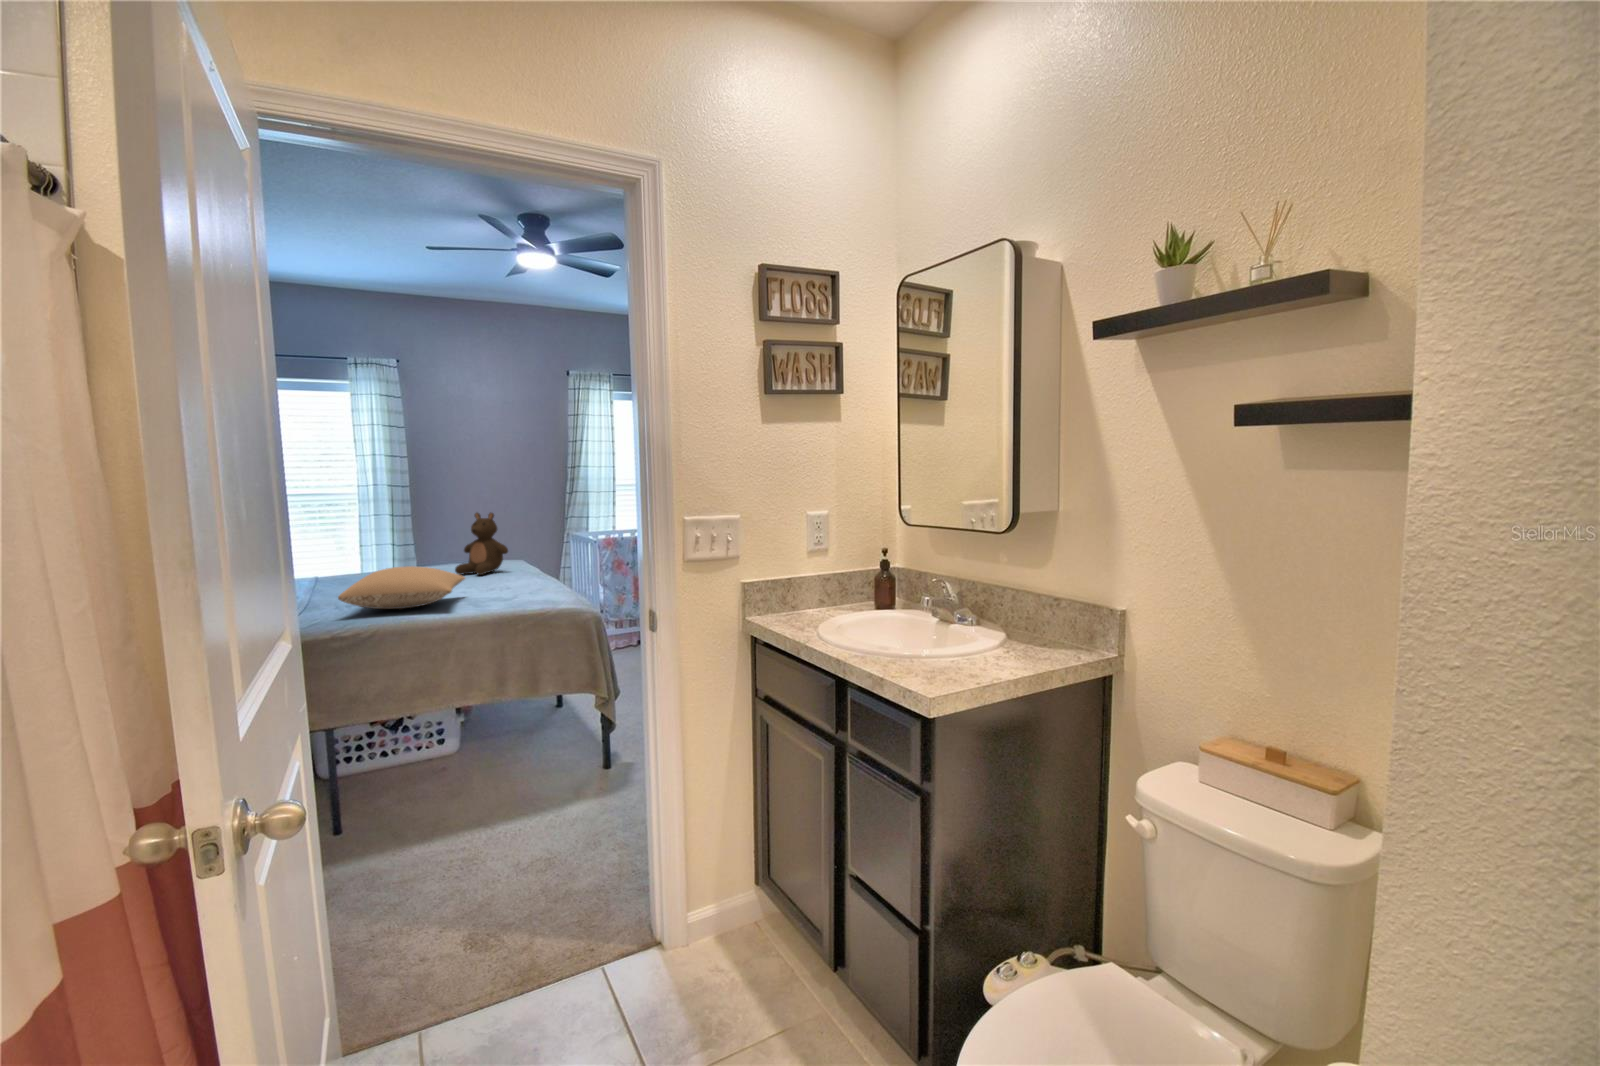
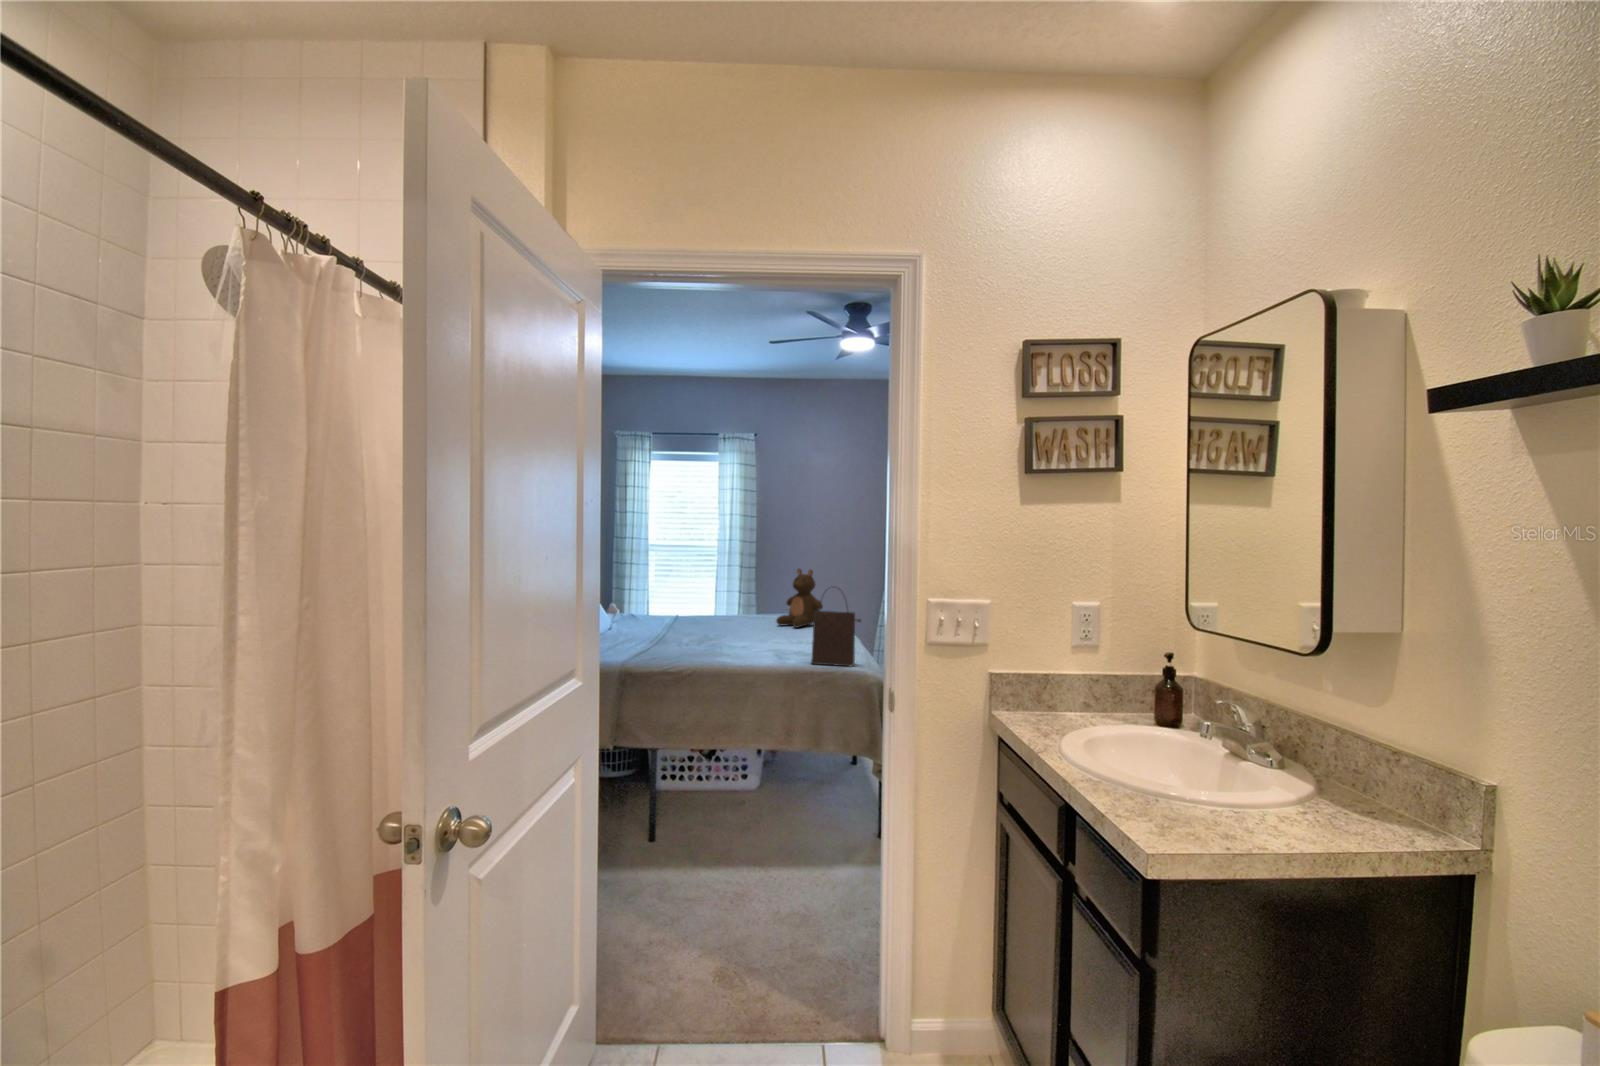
handbag: none [517,523,570,606] -> present [811,602,861,666]
pillow: present [338,566,465,609] -> none [670,617,775,654]

